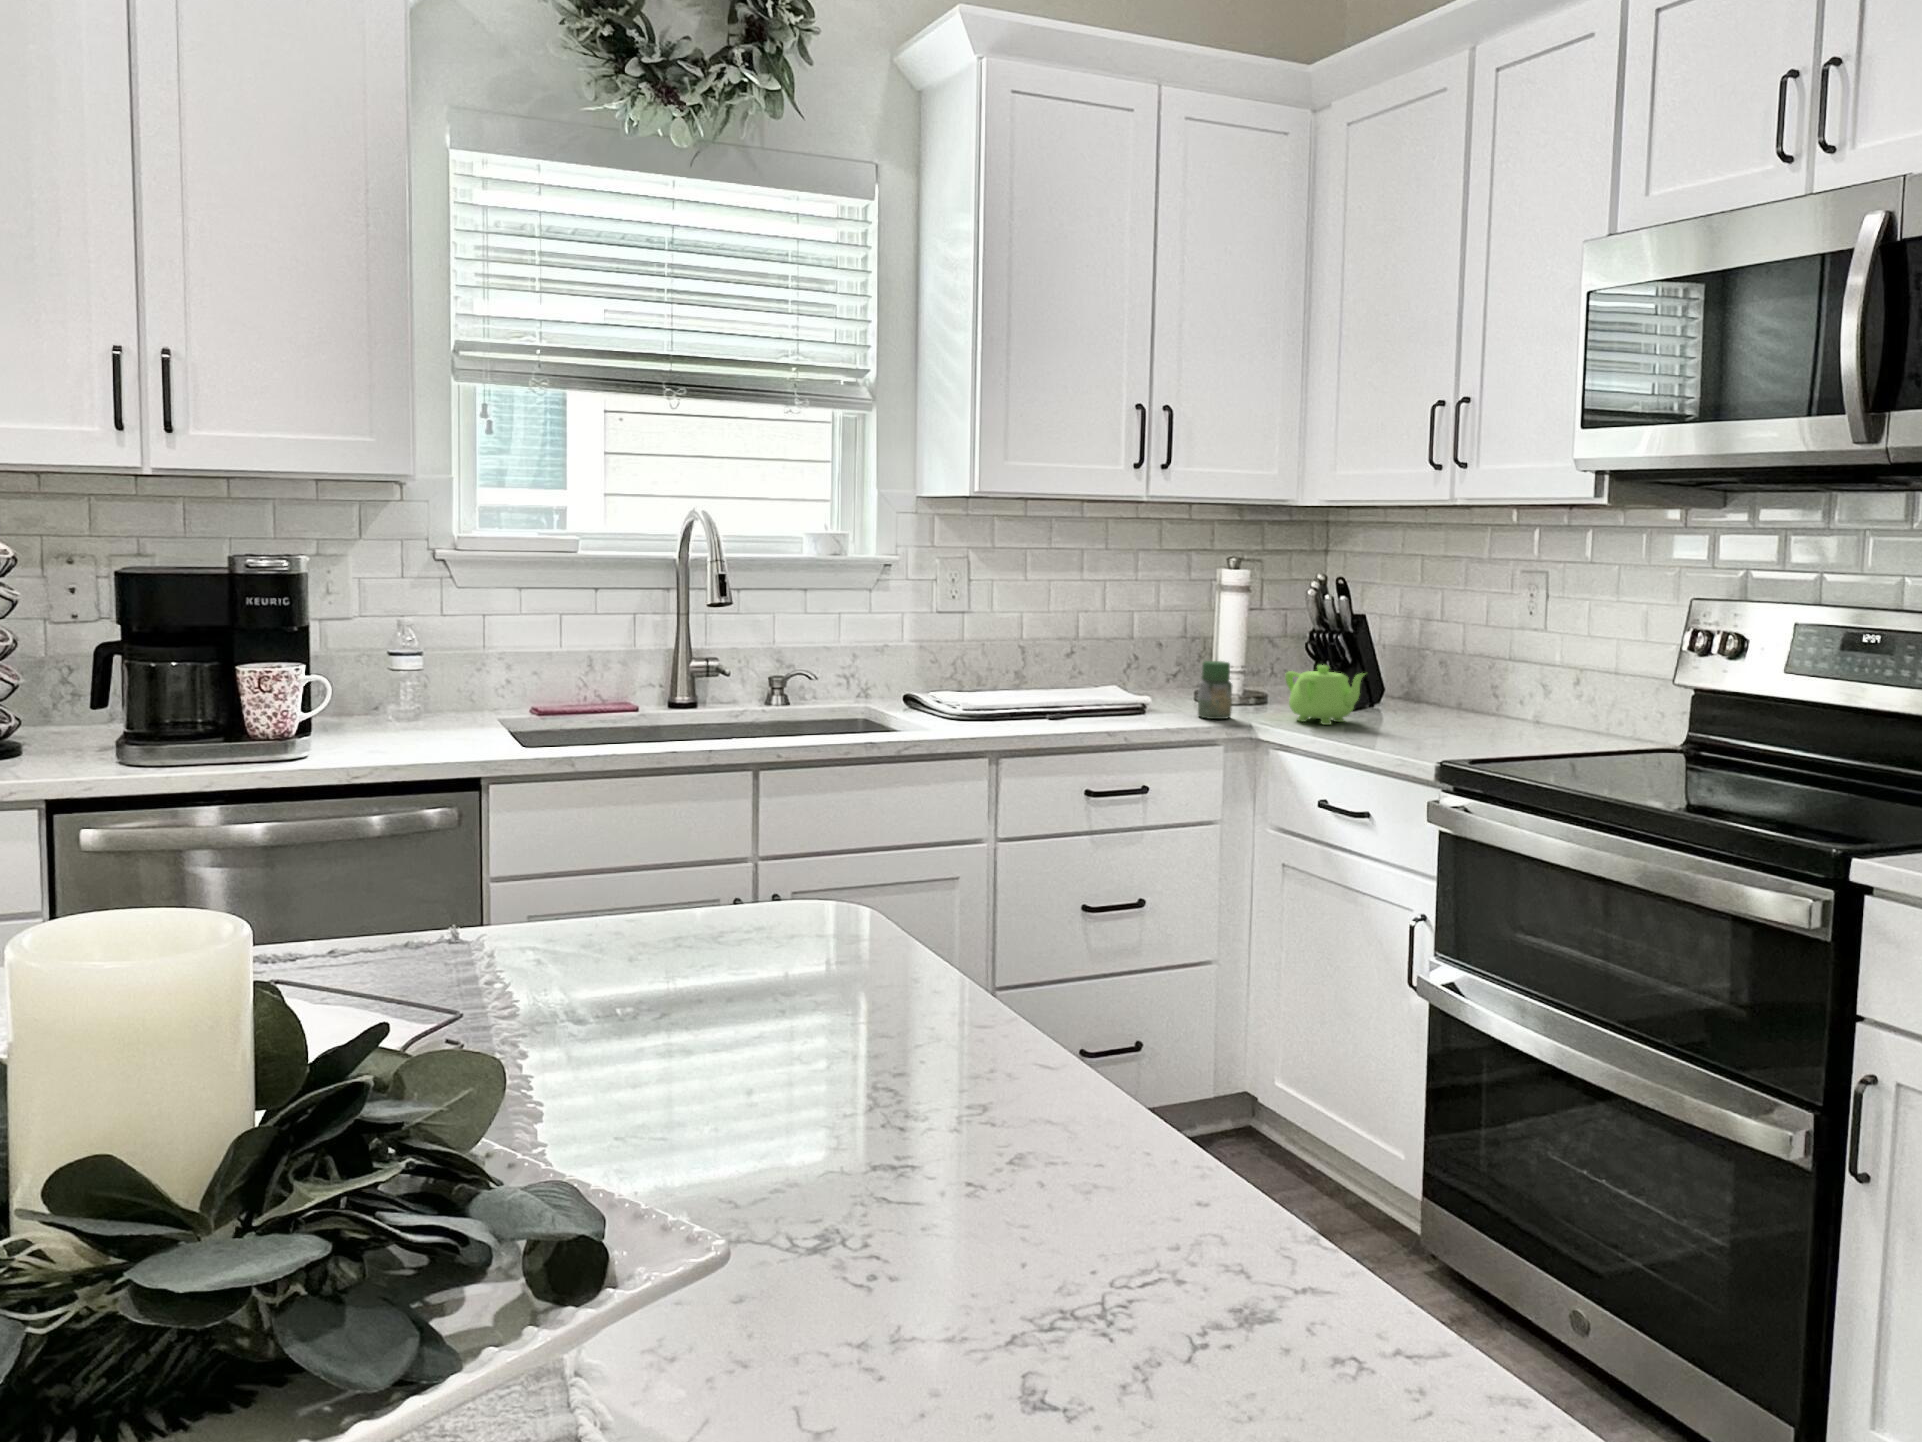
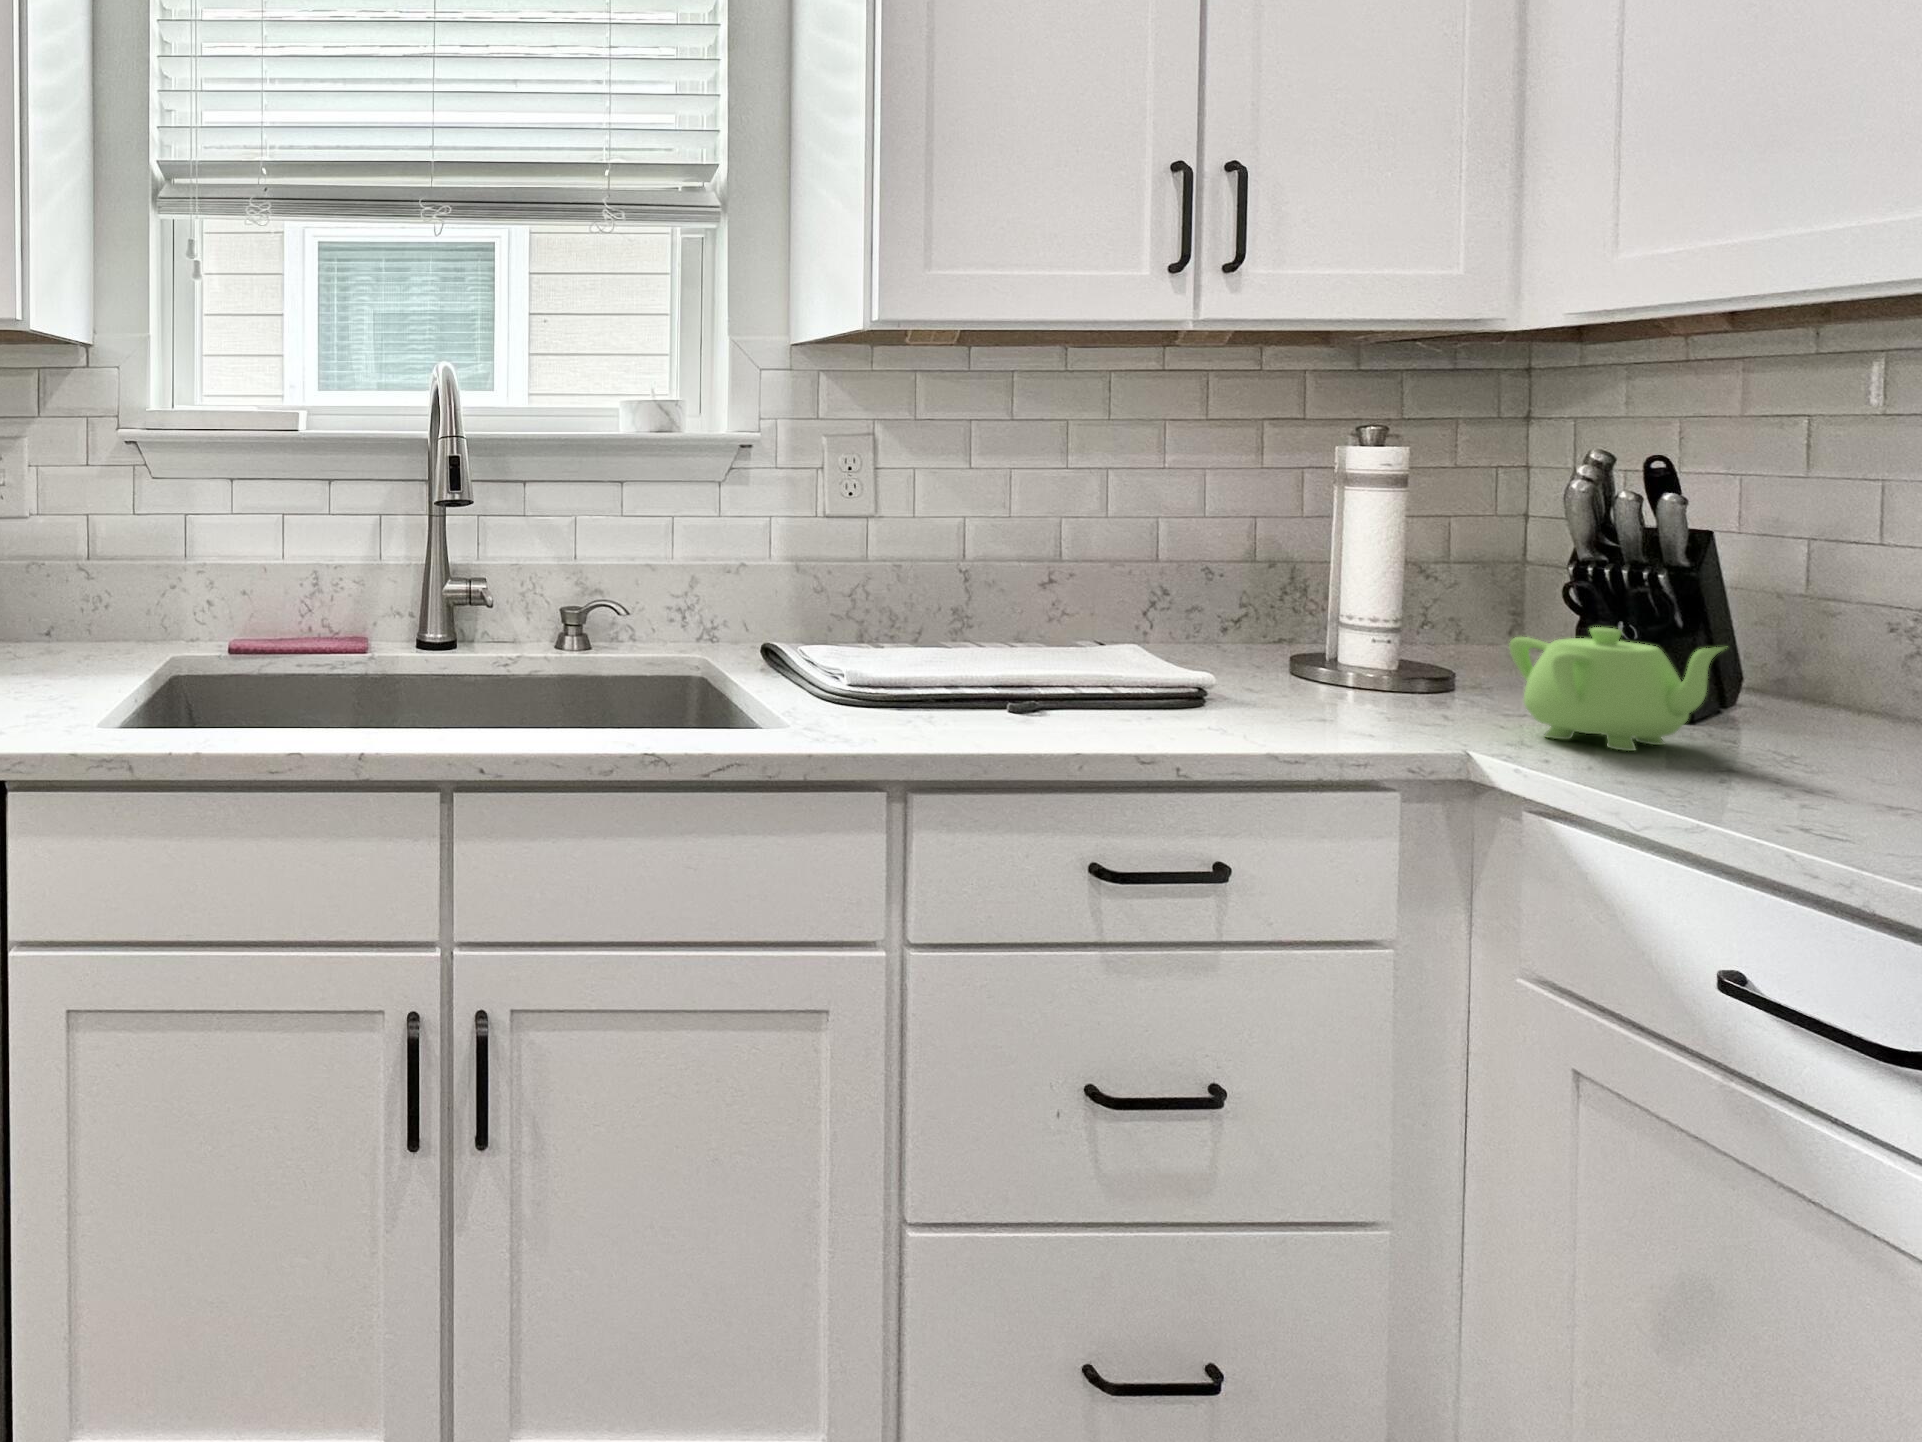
jar: present [1198,661,1232,719] -> none [1315,613,1391,725]

